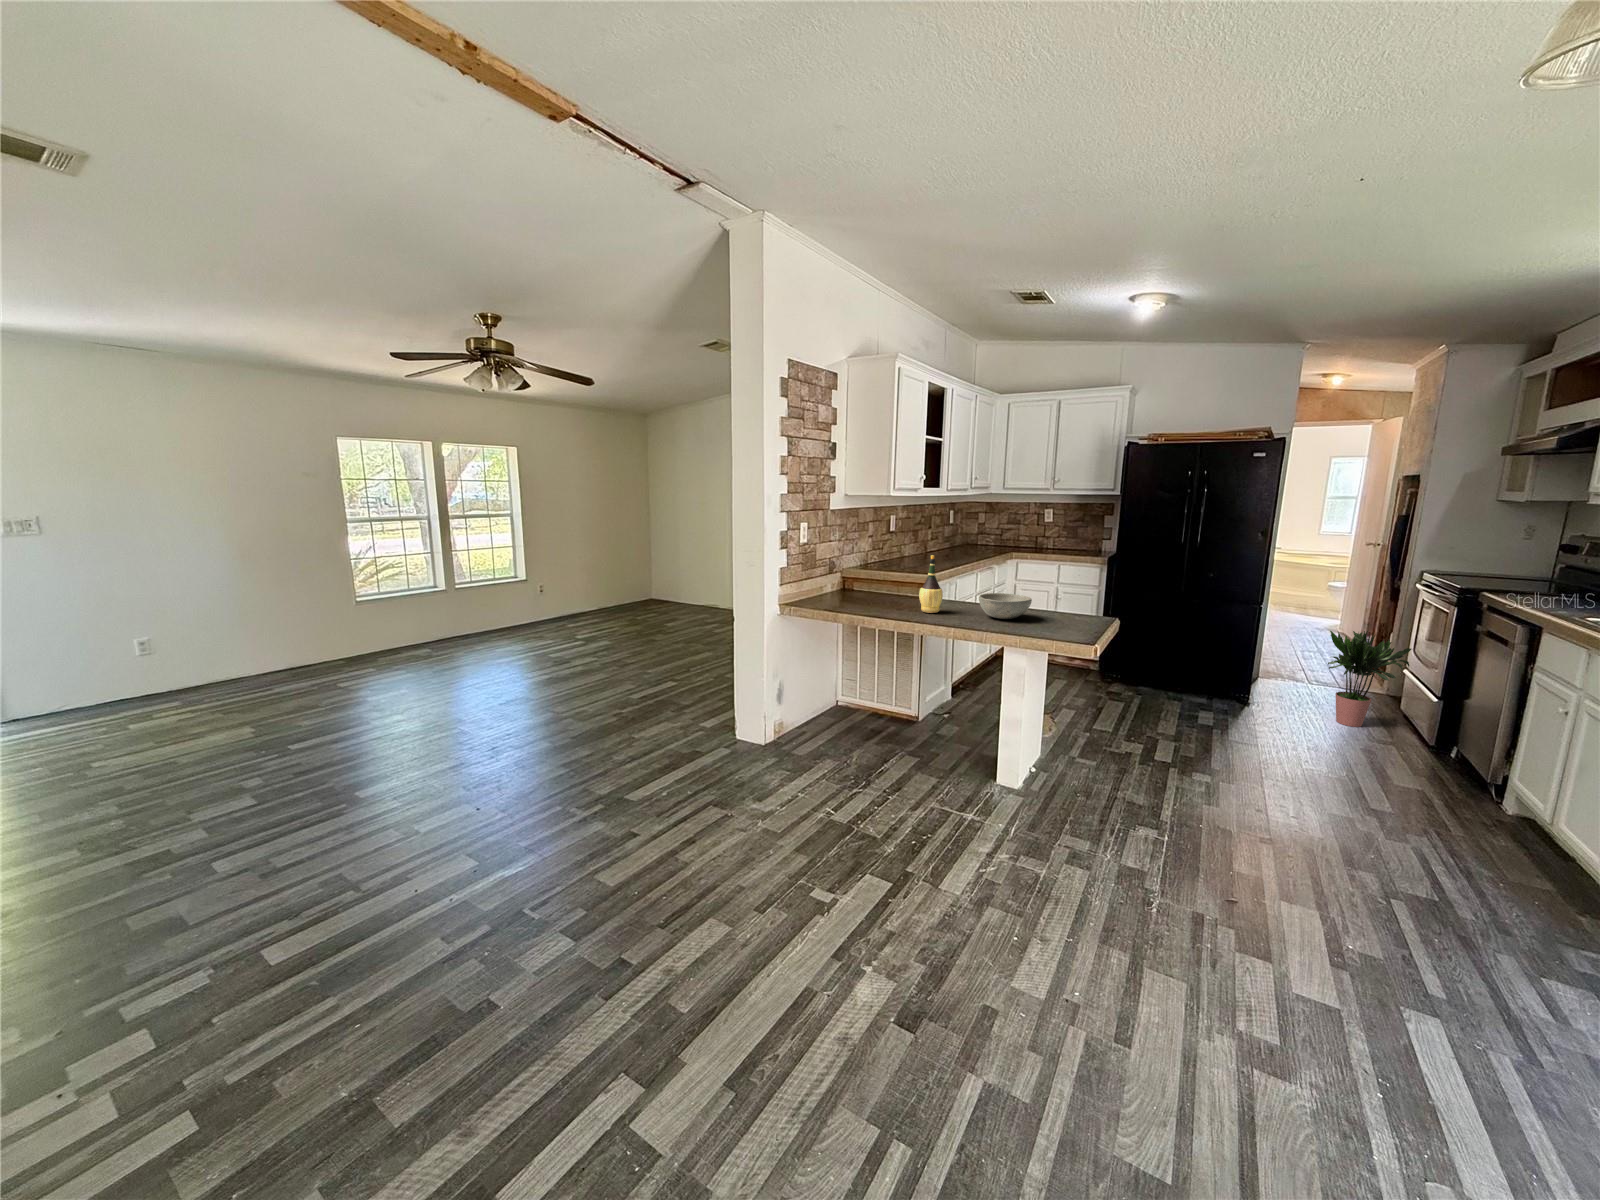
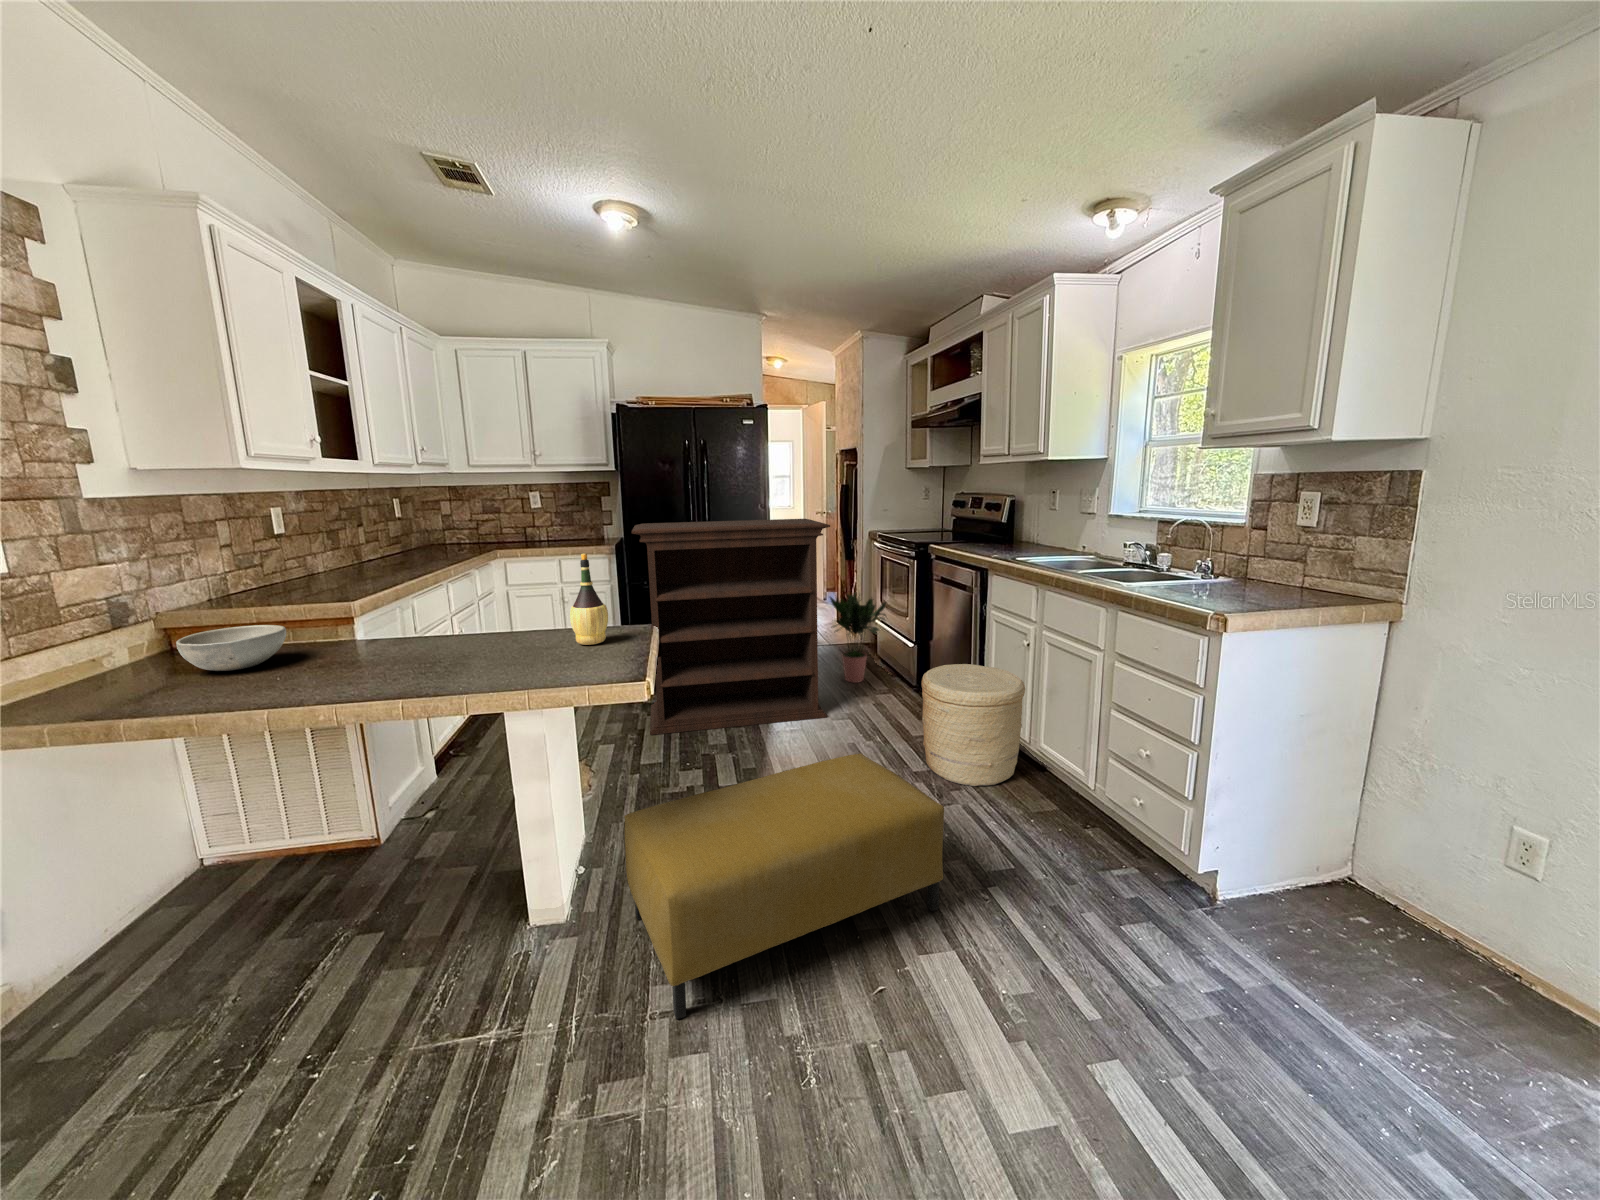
bookshelf: none [1106,542,1326,744] -> present [632,519,830,735]
wine bottle: present [919,555,943,613] -> present [570,554,608,645]
bowl: present [979,593,1032,619] -> present [176,625,286,671]
woven basket: none [1393,715,1557,851] -> present [922,664,1025,786]
ottoman: none [1061,732,1345,893] -> present [624,753,944,1019]

